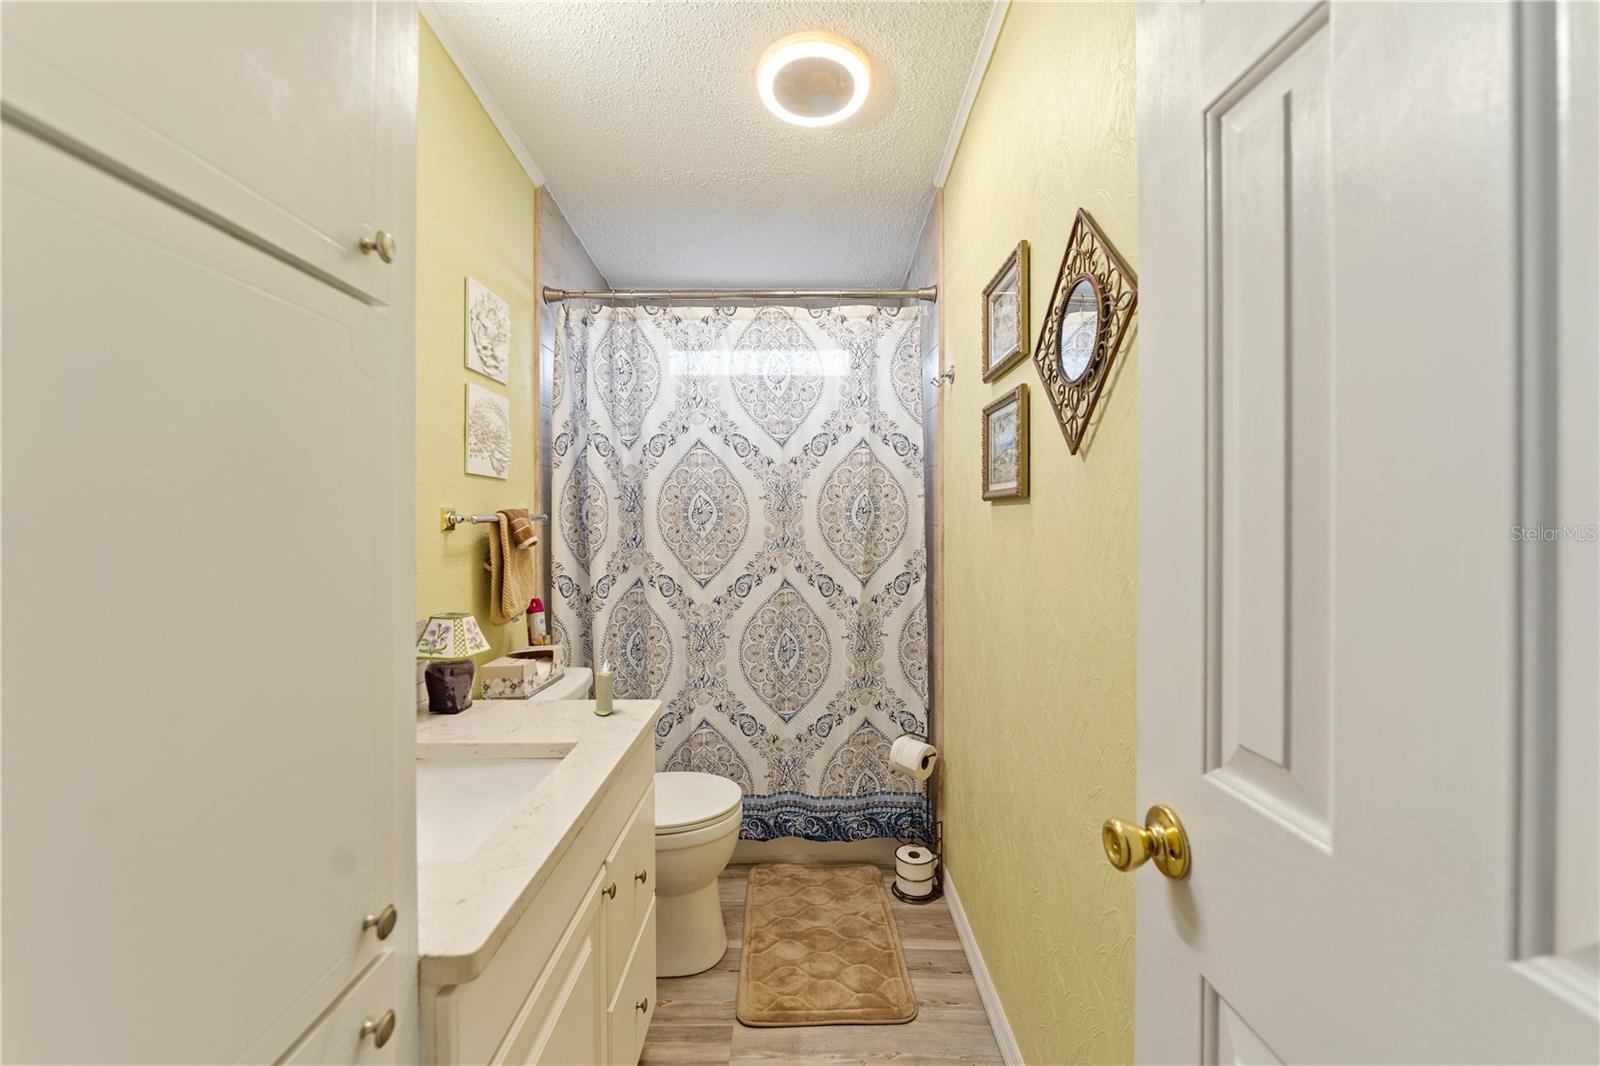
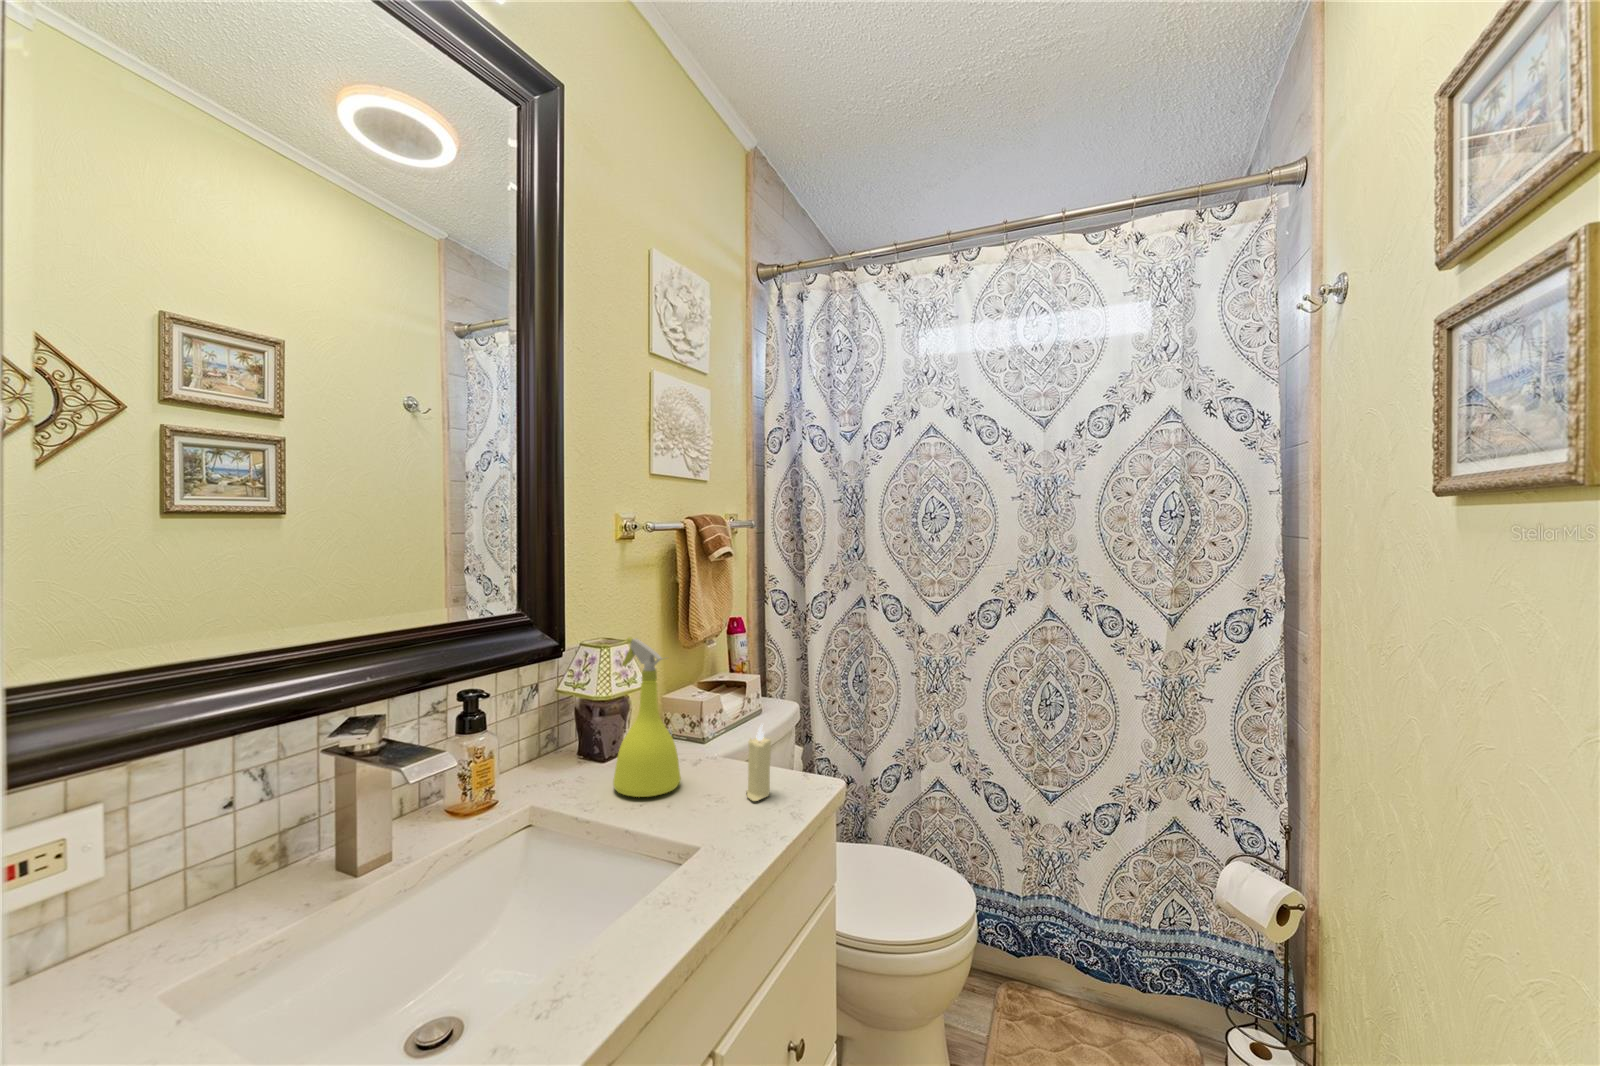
spray bottle: none [485,604,540,724] -> present [613,637,681,797]

